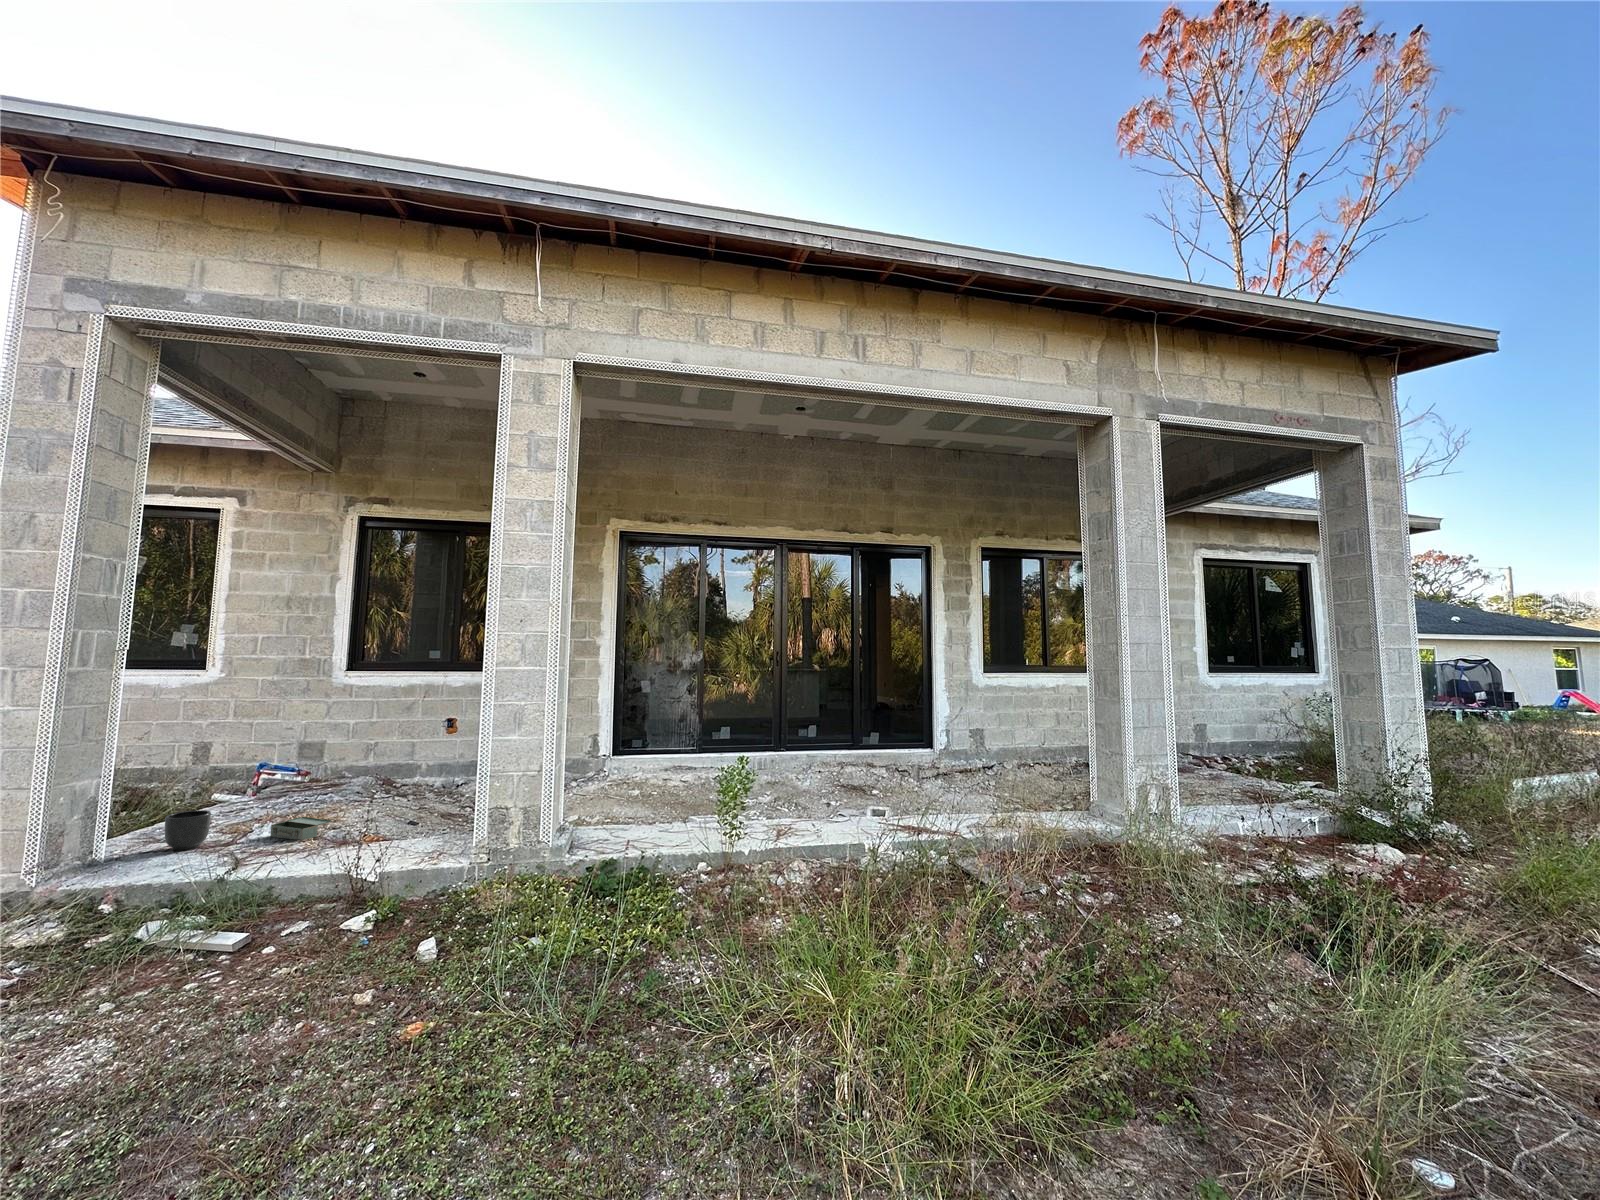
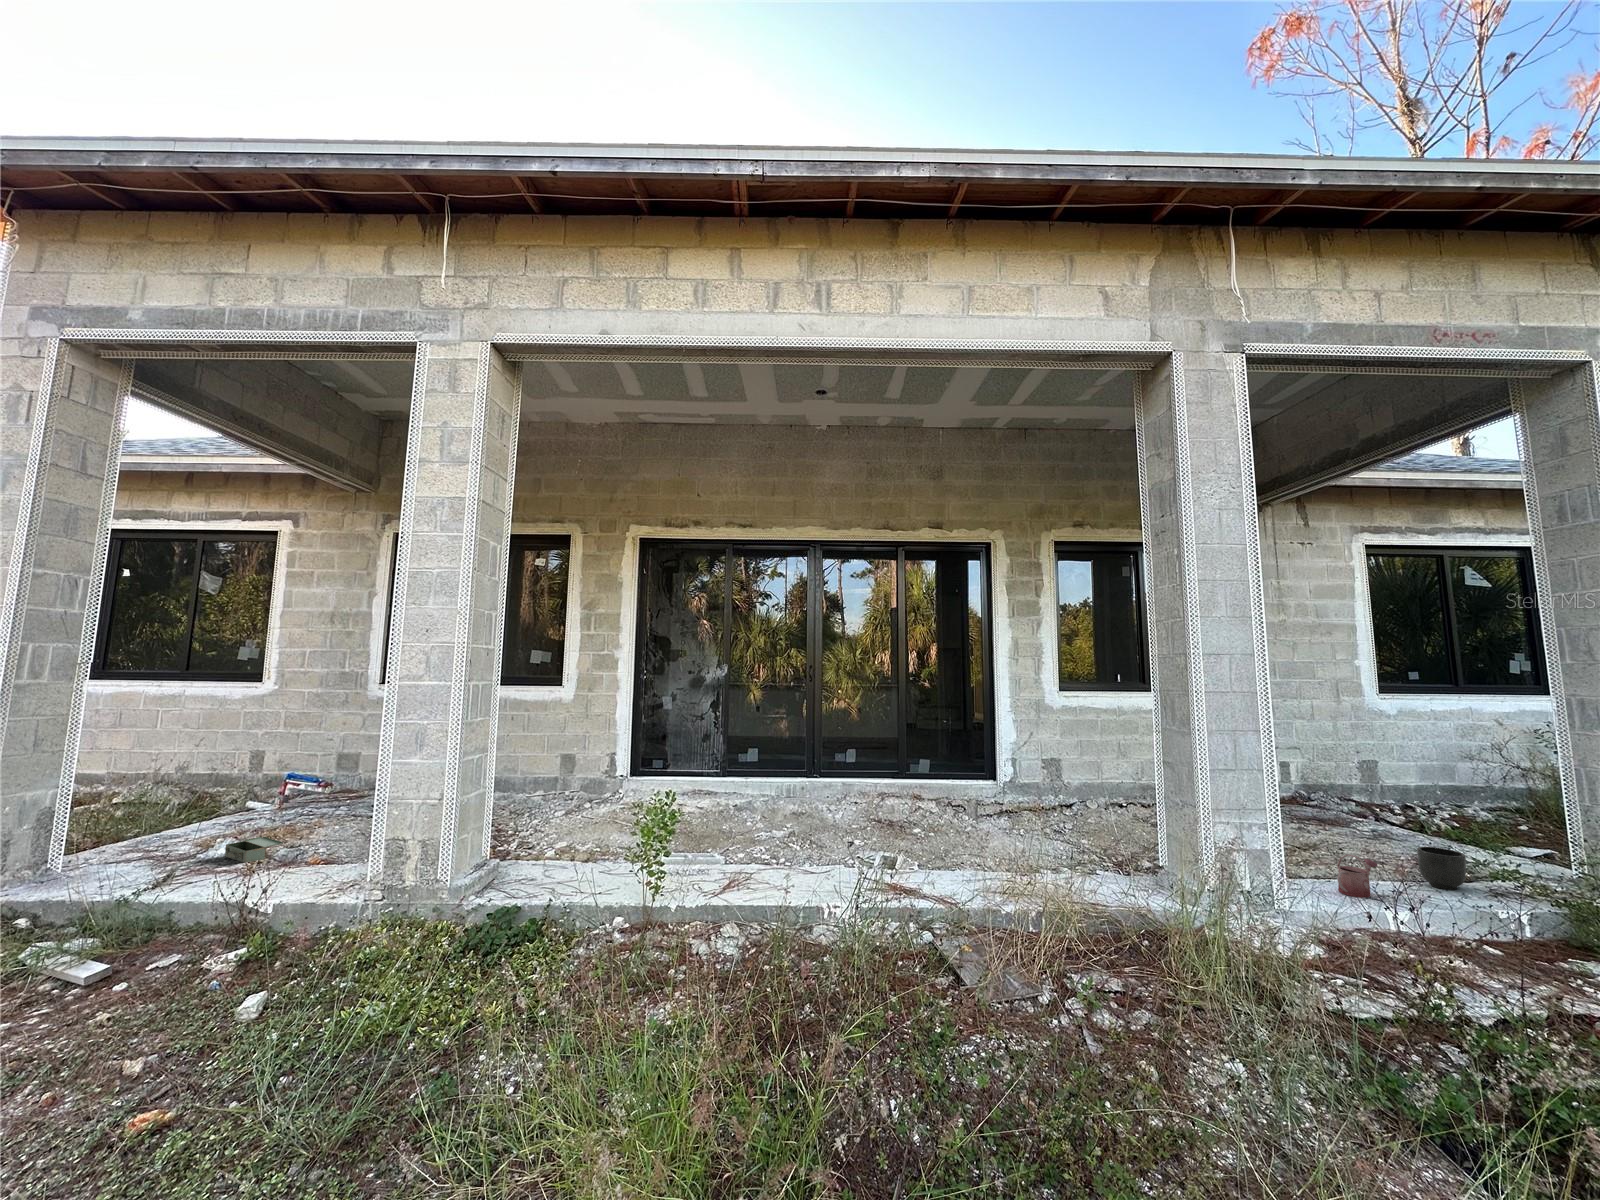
watering can: none [1205,789,1230,819] -> present [1337,854,1378,898]
planter: present [165,810,211,851] -> present [1417,847,1466,890]

